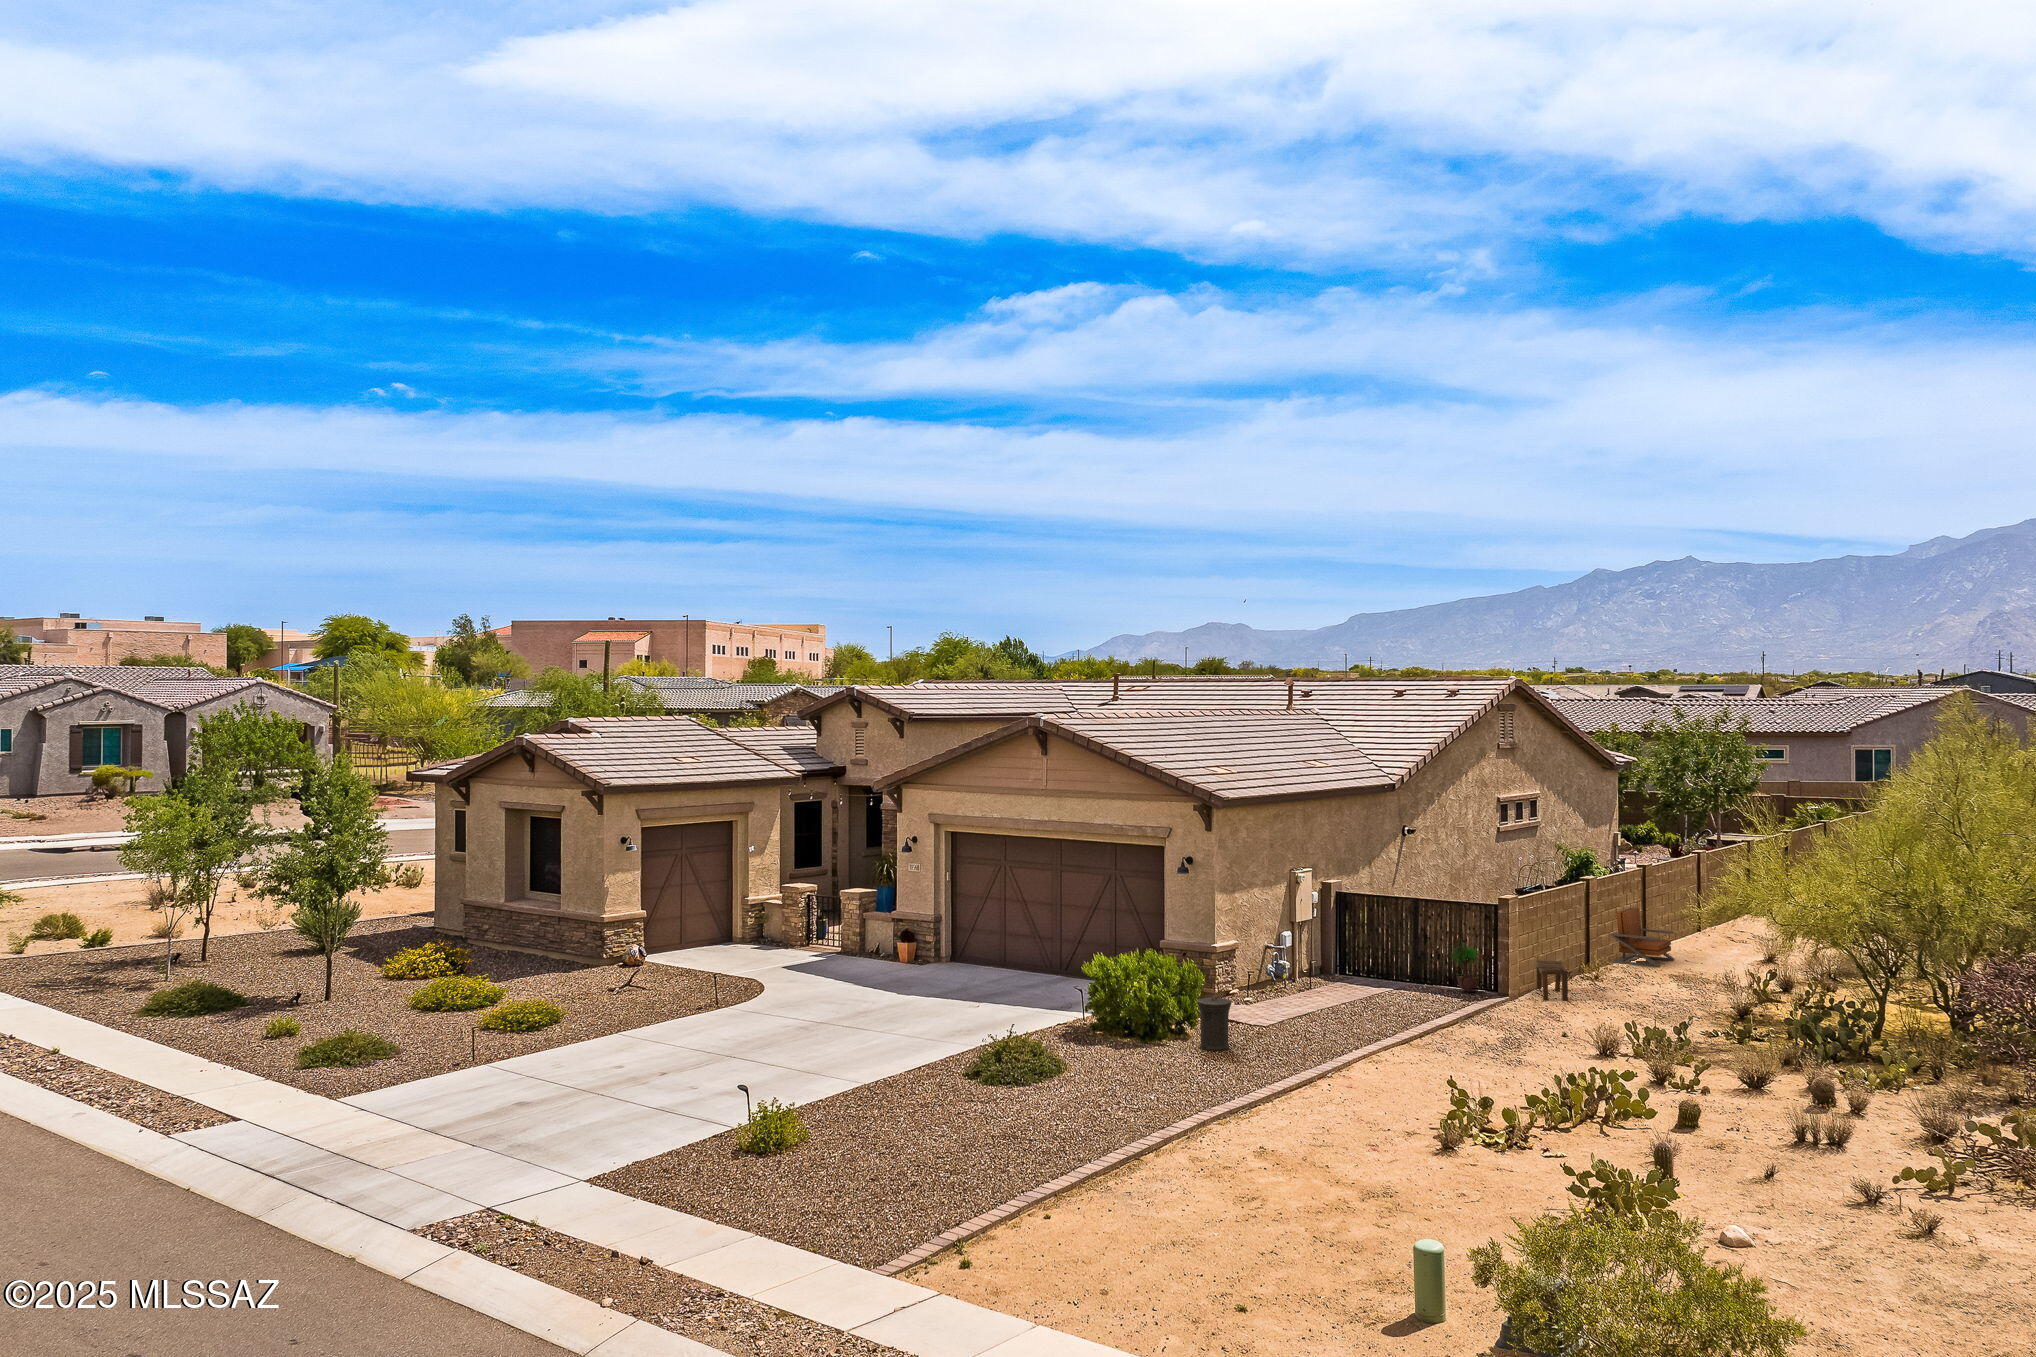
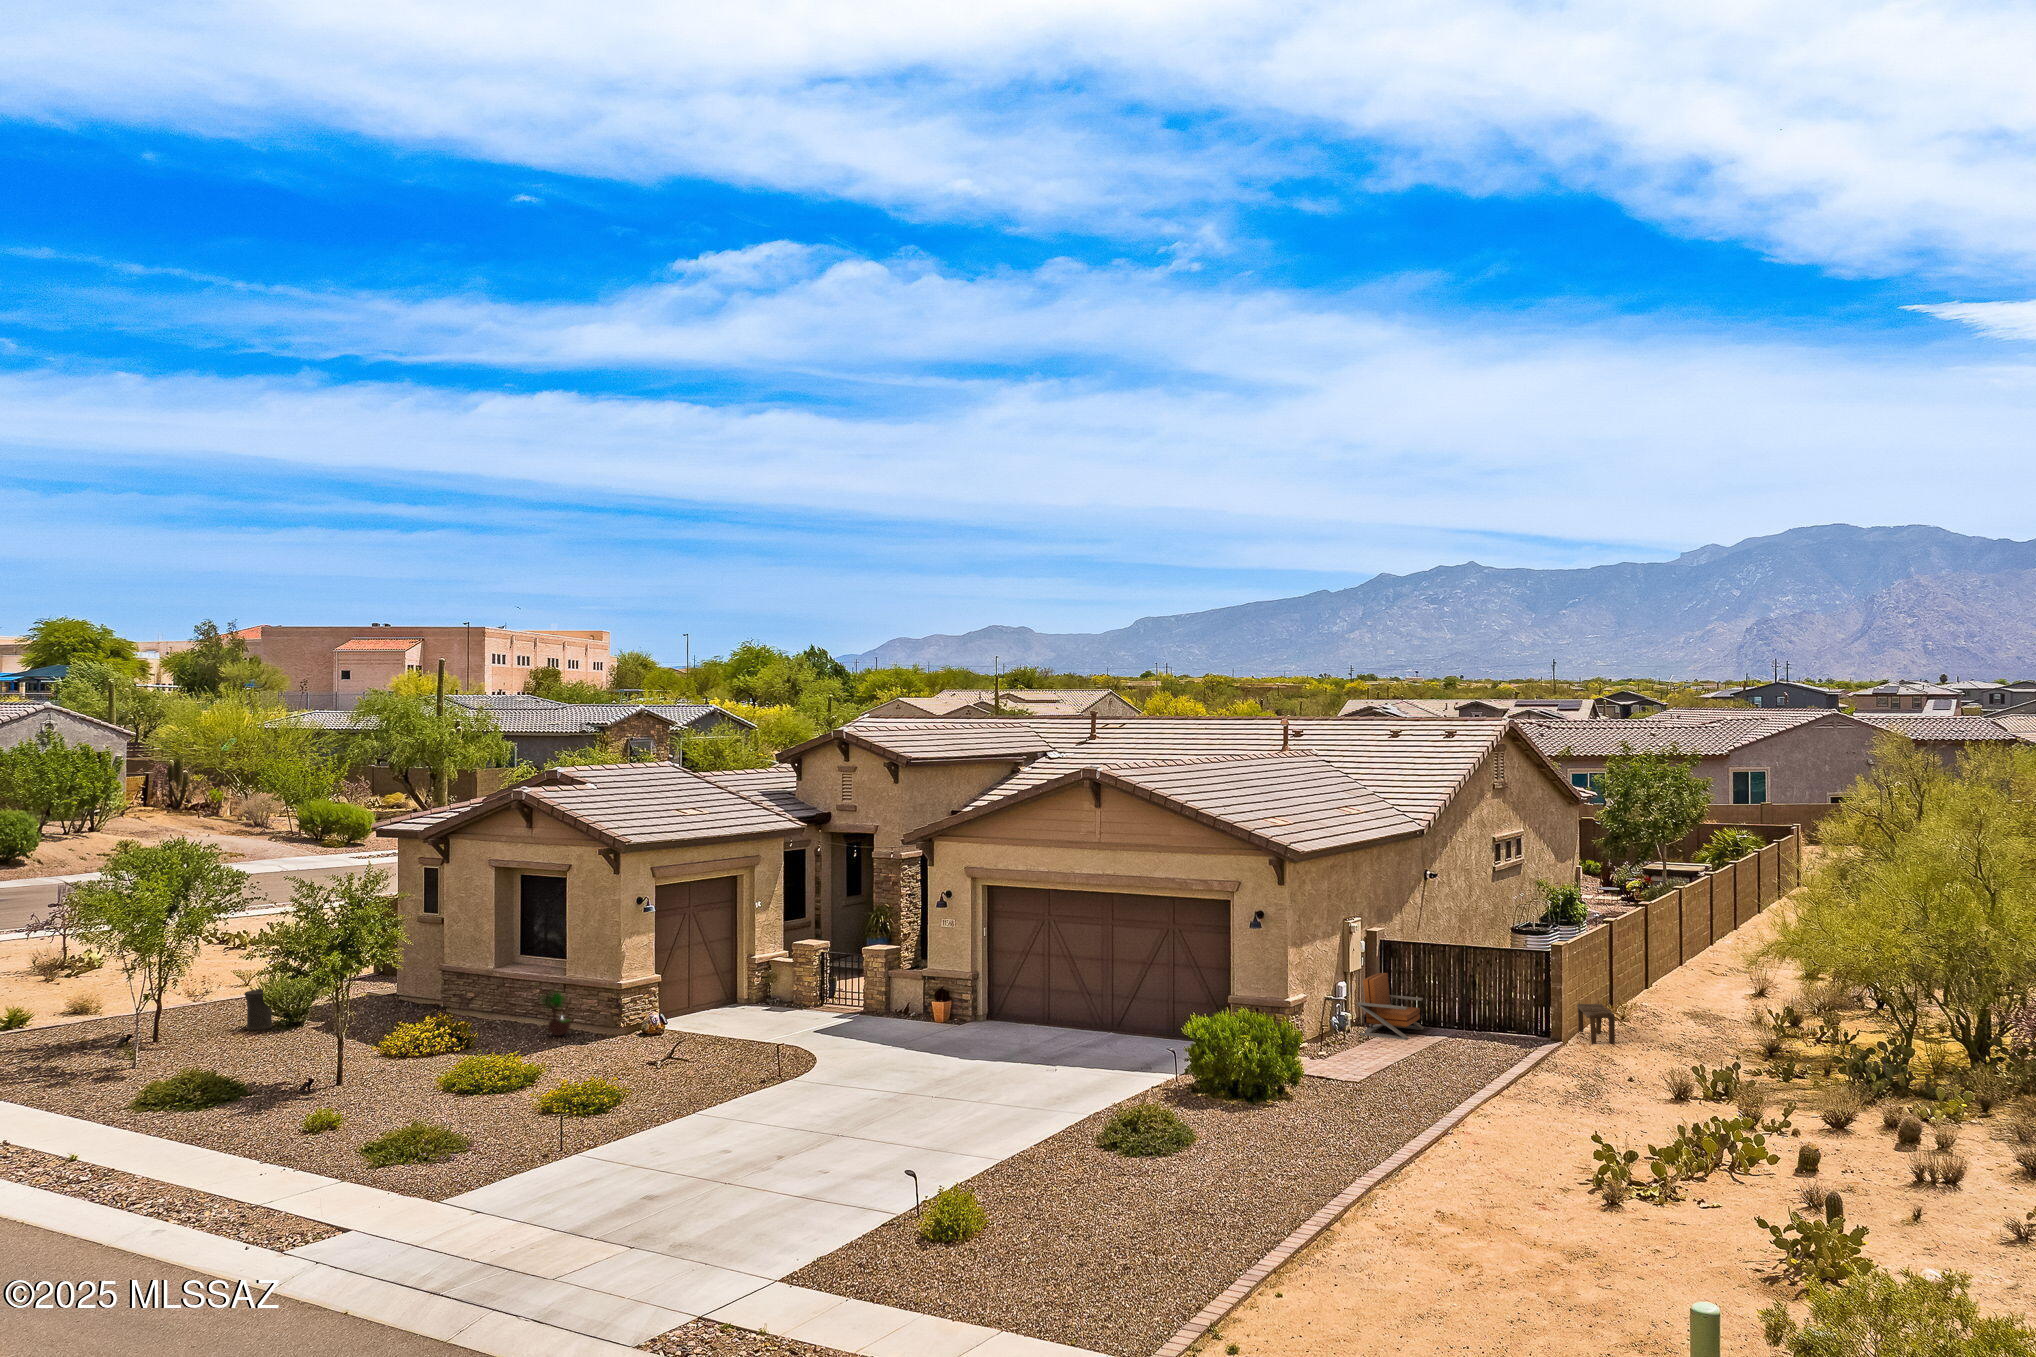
lounge chair: present [1610,908,1675,968] -> present [1357,973,1424,1040]
potted tree: present [1451,945,1479,992] -> present [541,990,570,1036]
trash can: present [1197,997,1231,1051] -> present [244,988,272,1030]

